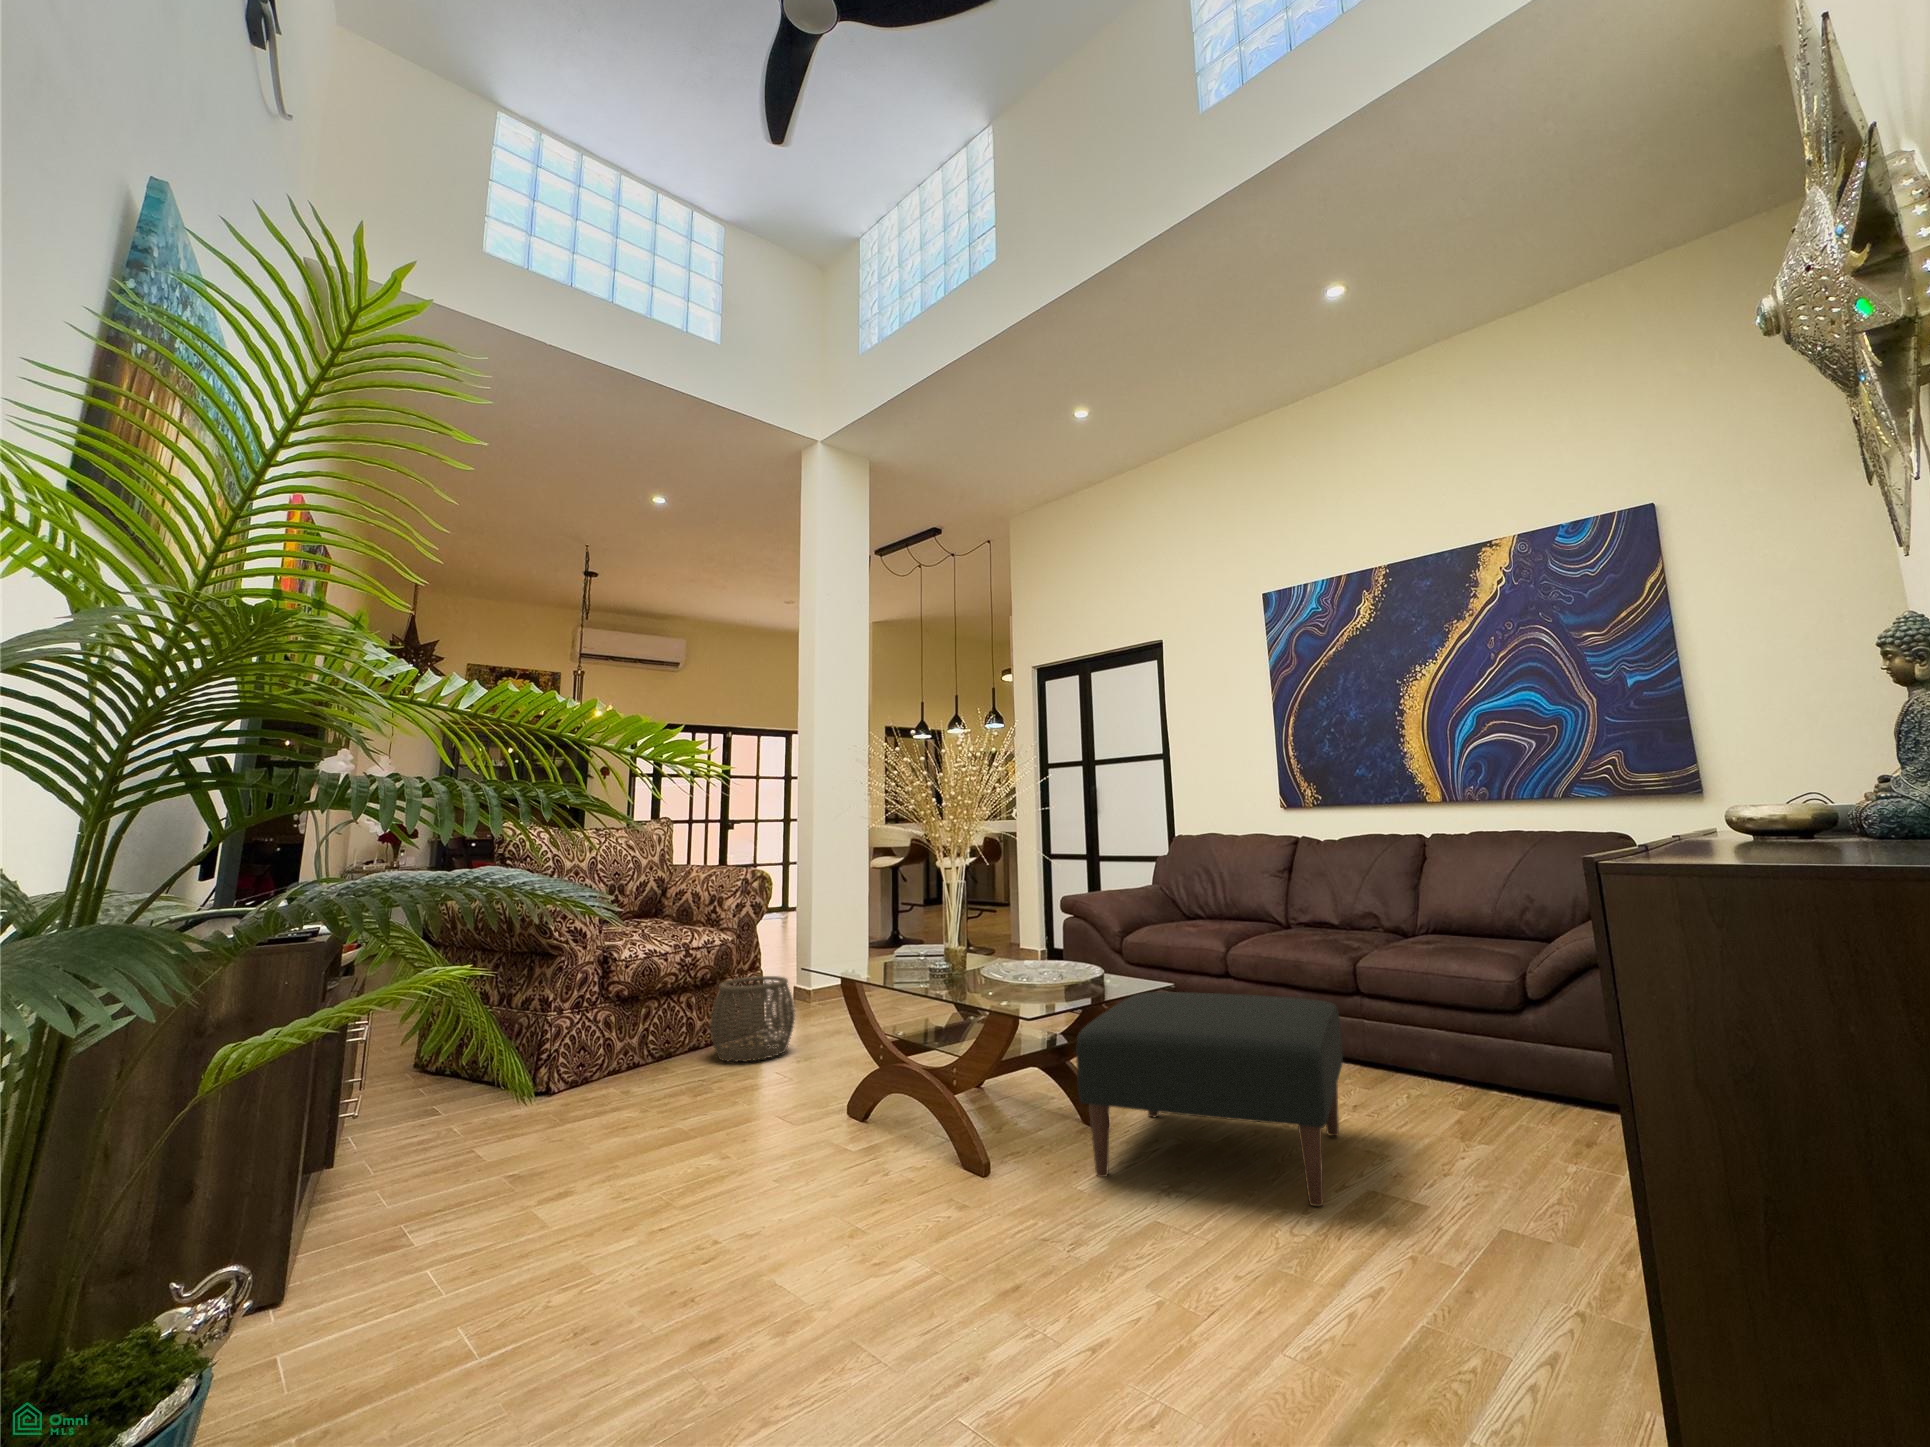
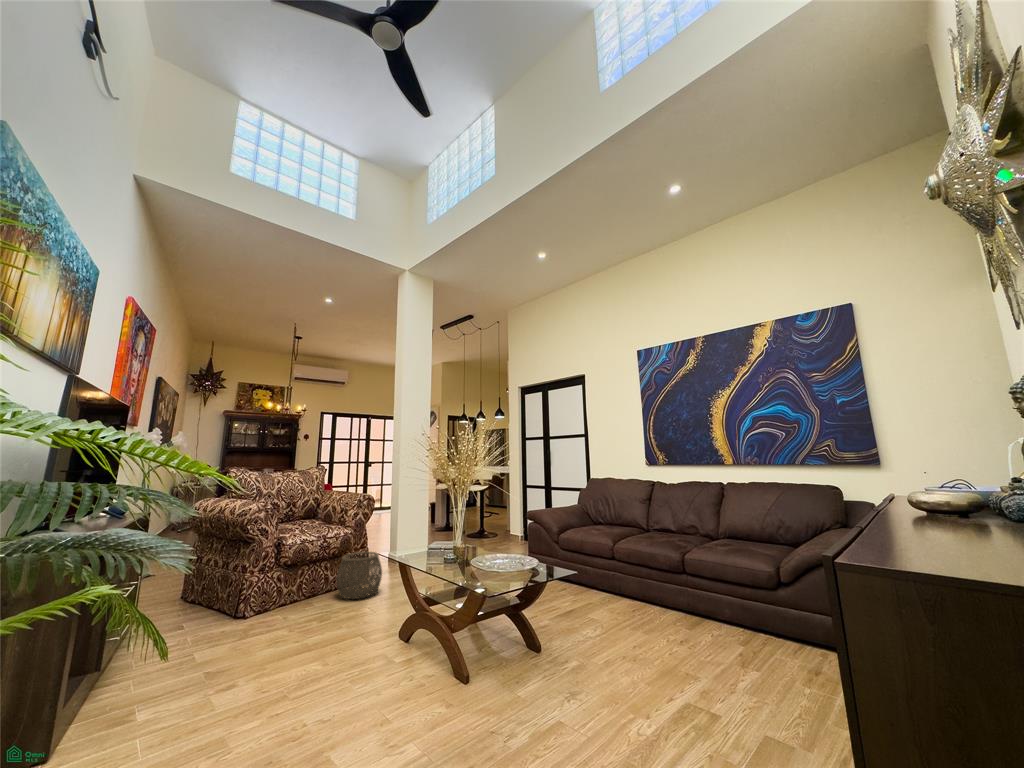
ottoman: present [1076,992,1343,1207] -> none [512,577,670,726]

